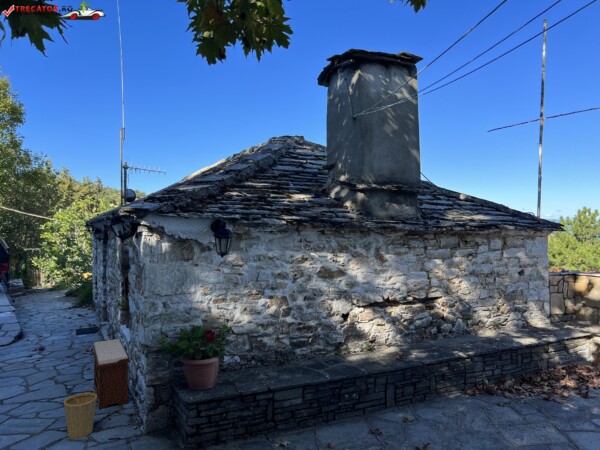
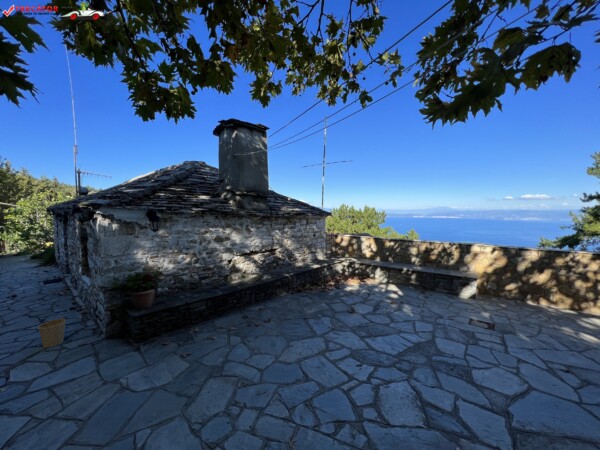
bench: present [93,339,129,410] -> none [60,285,91,329]

